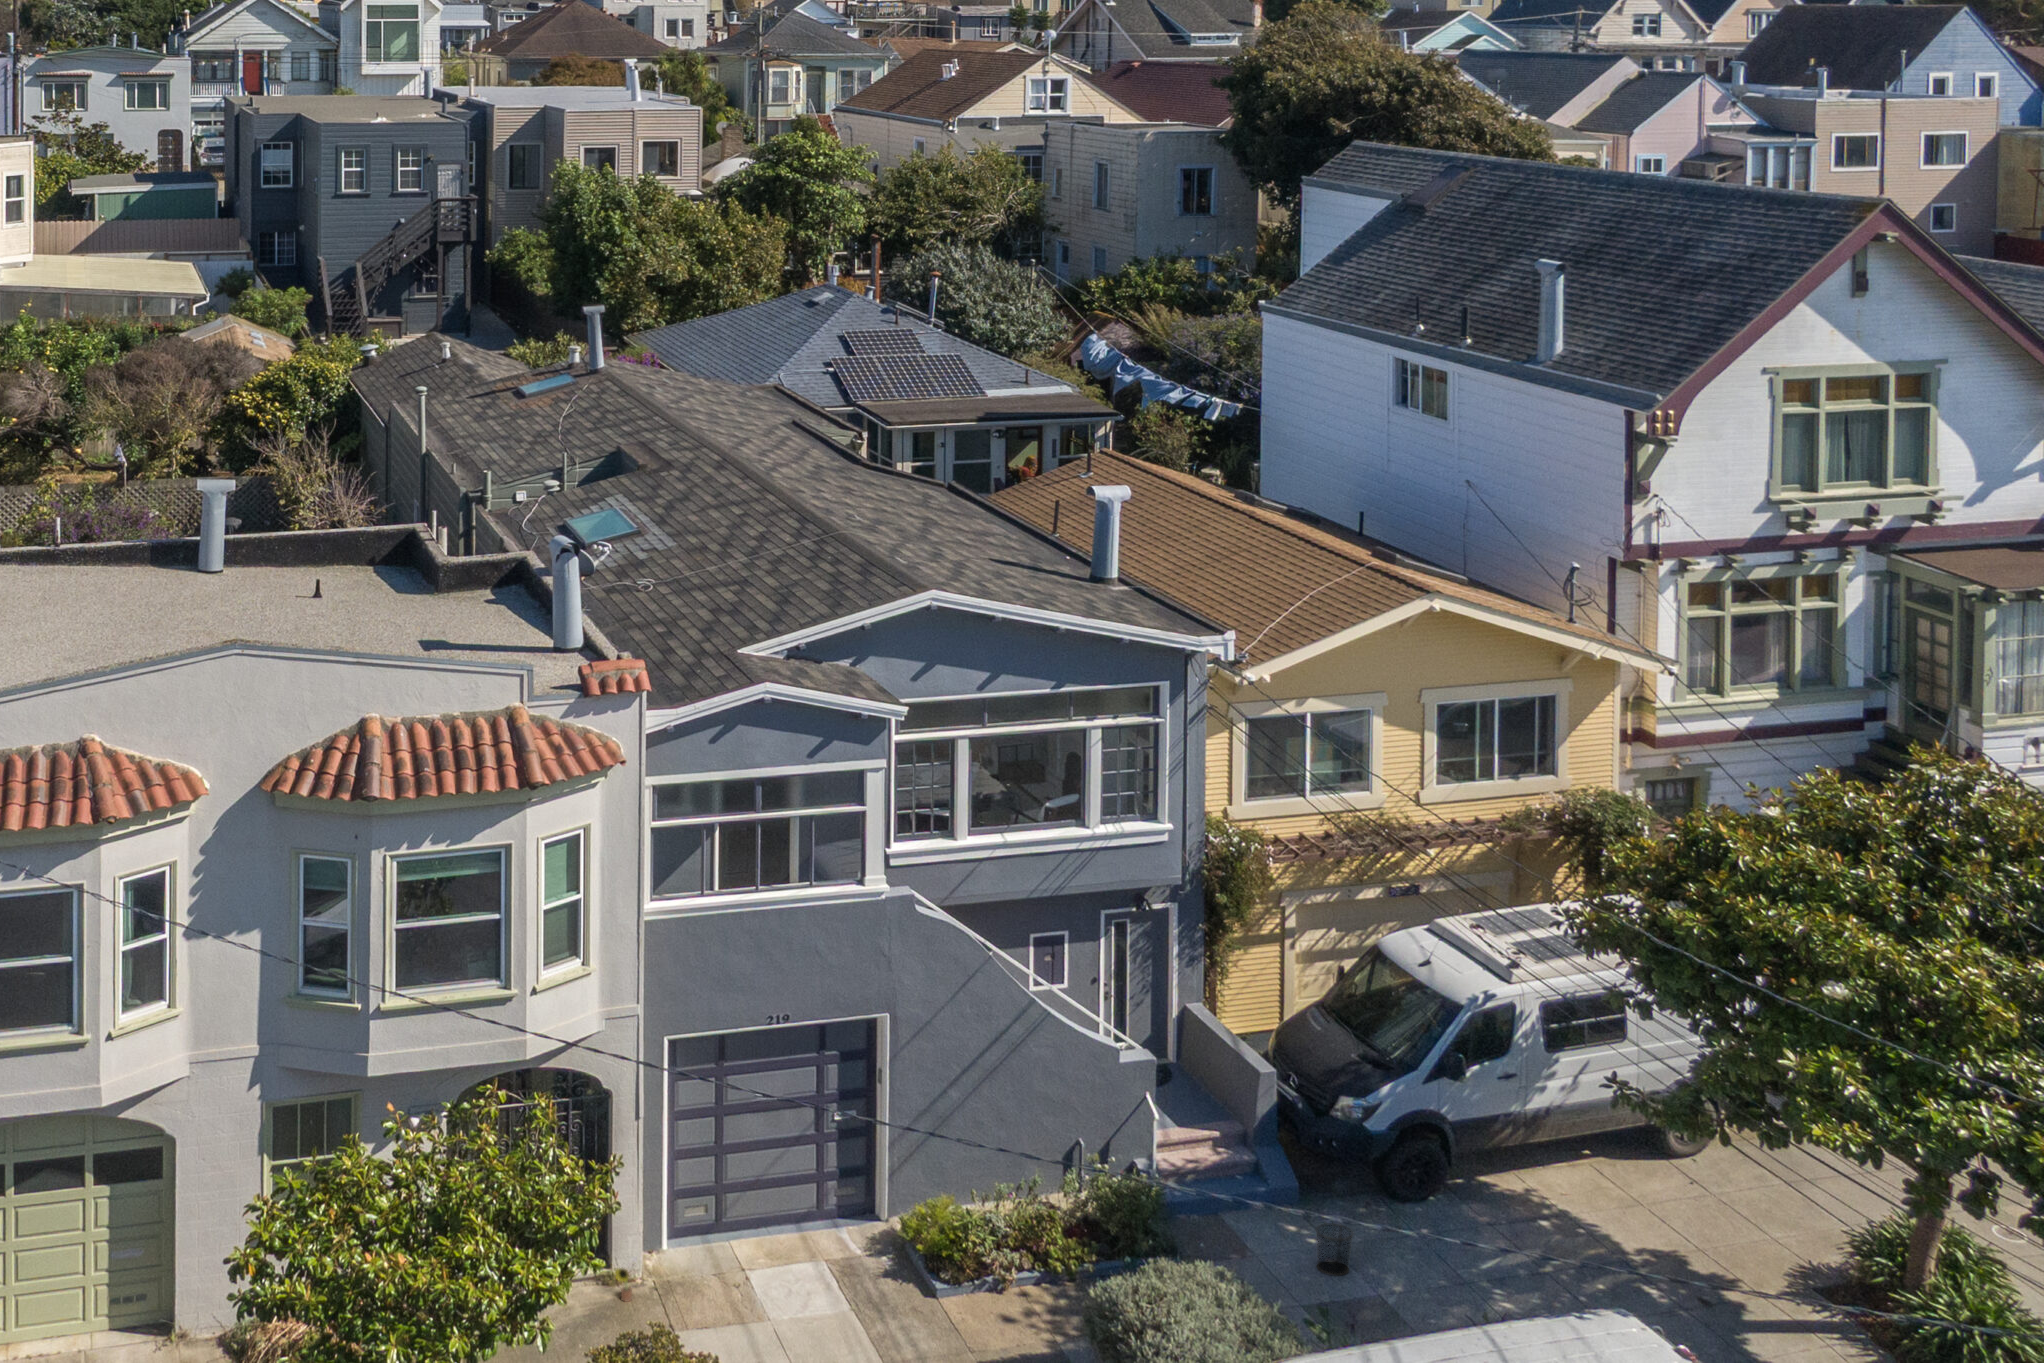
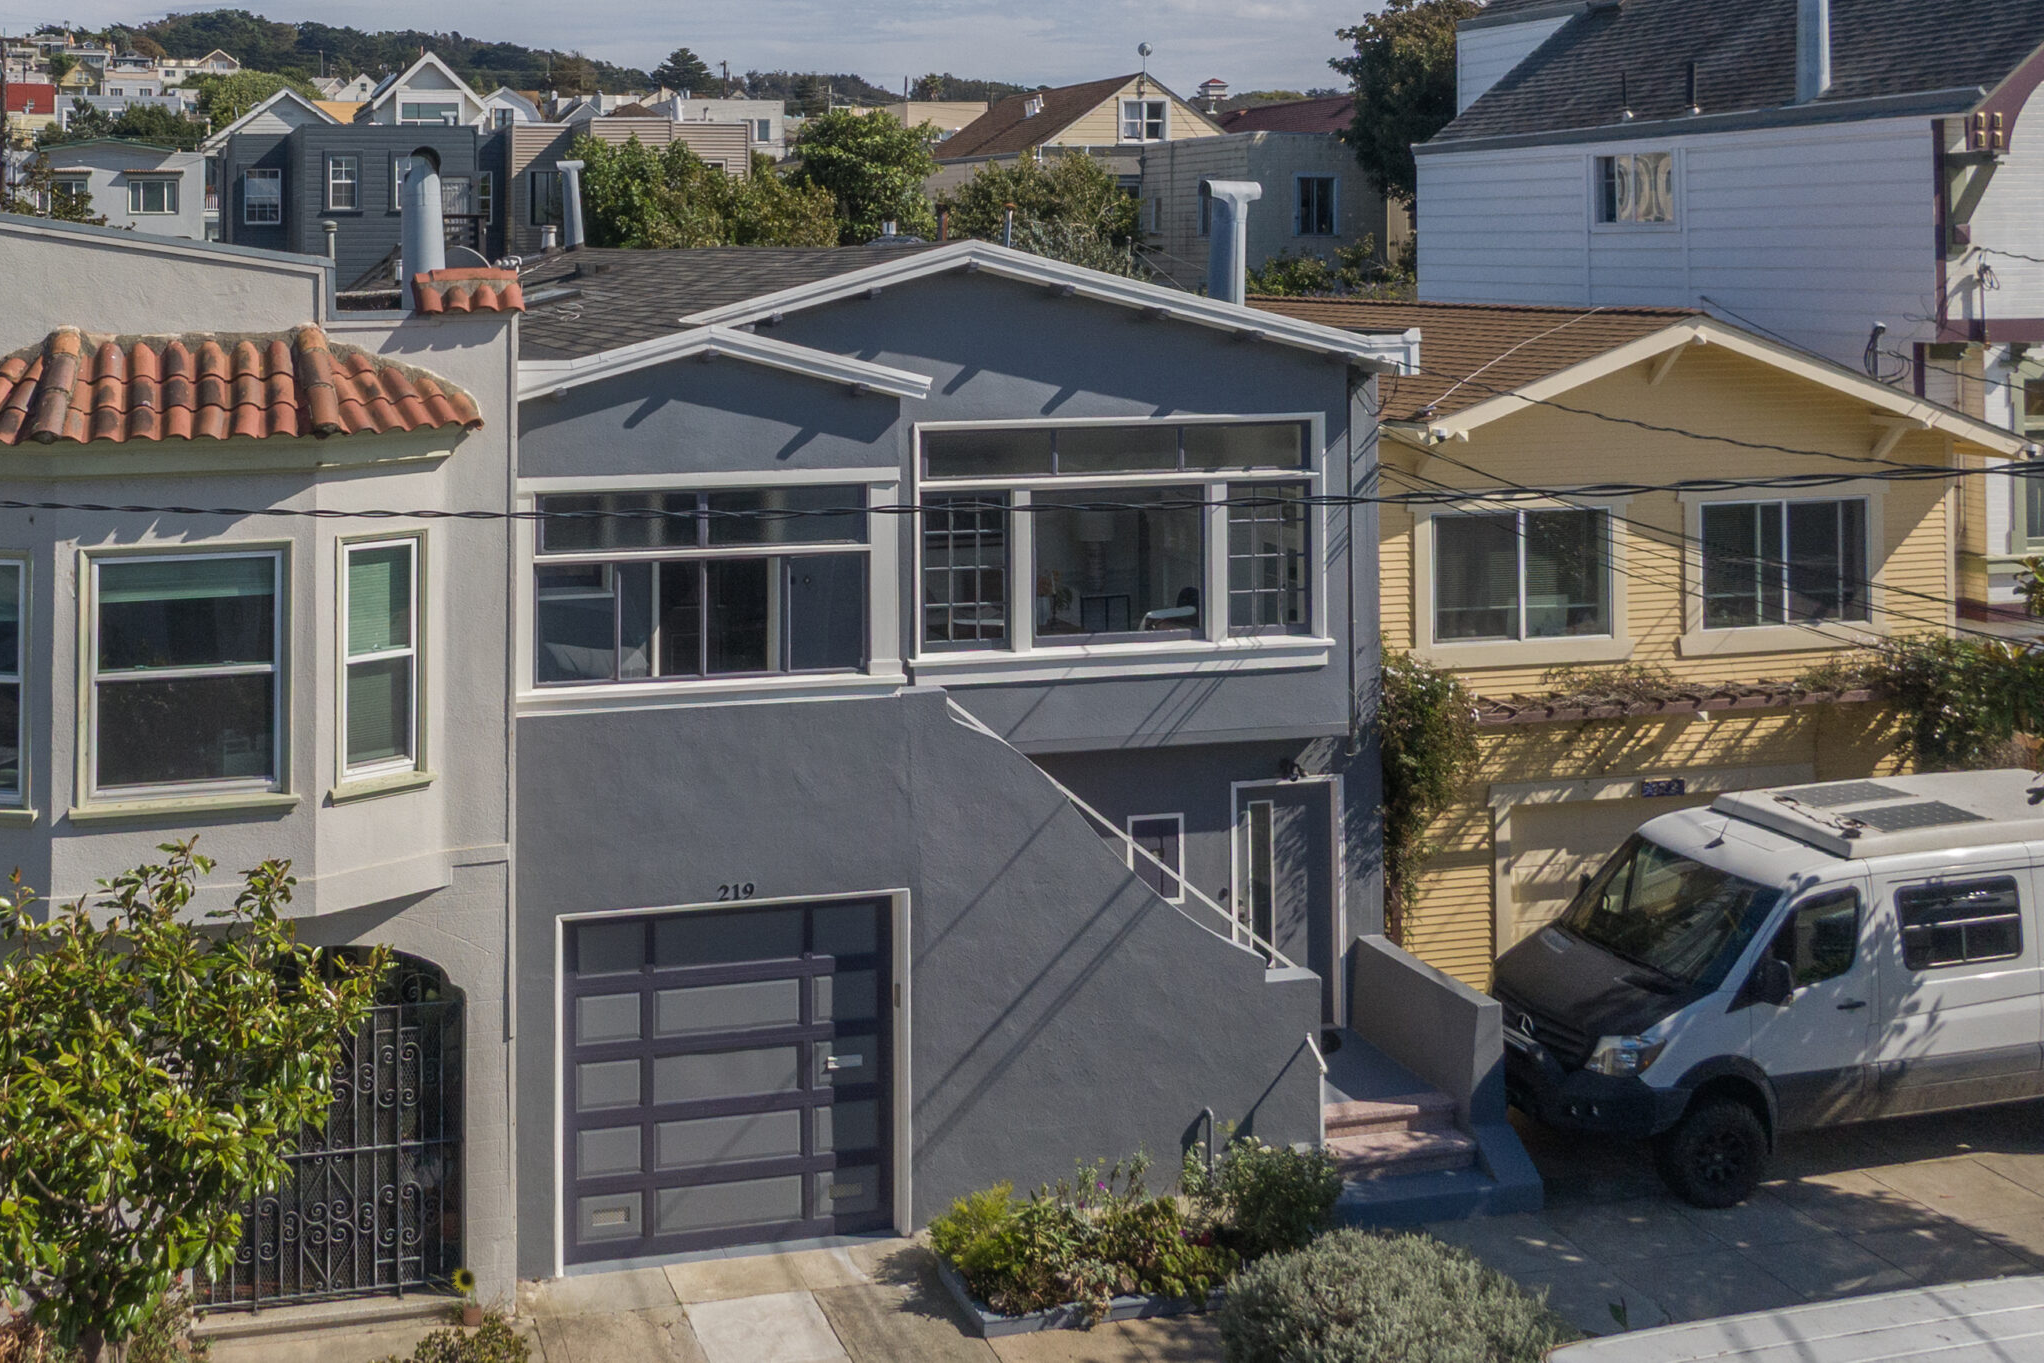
waste bin: present [1316,1224,1352,1276] -> none [1599,1231,1663,1315]

